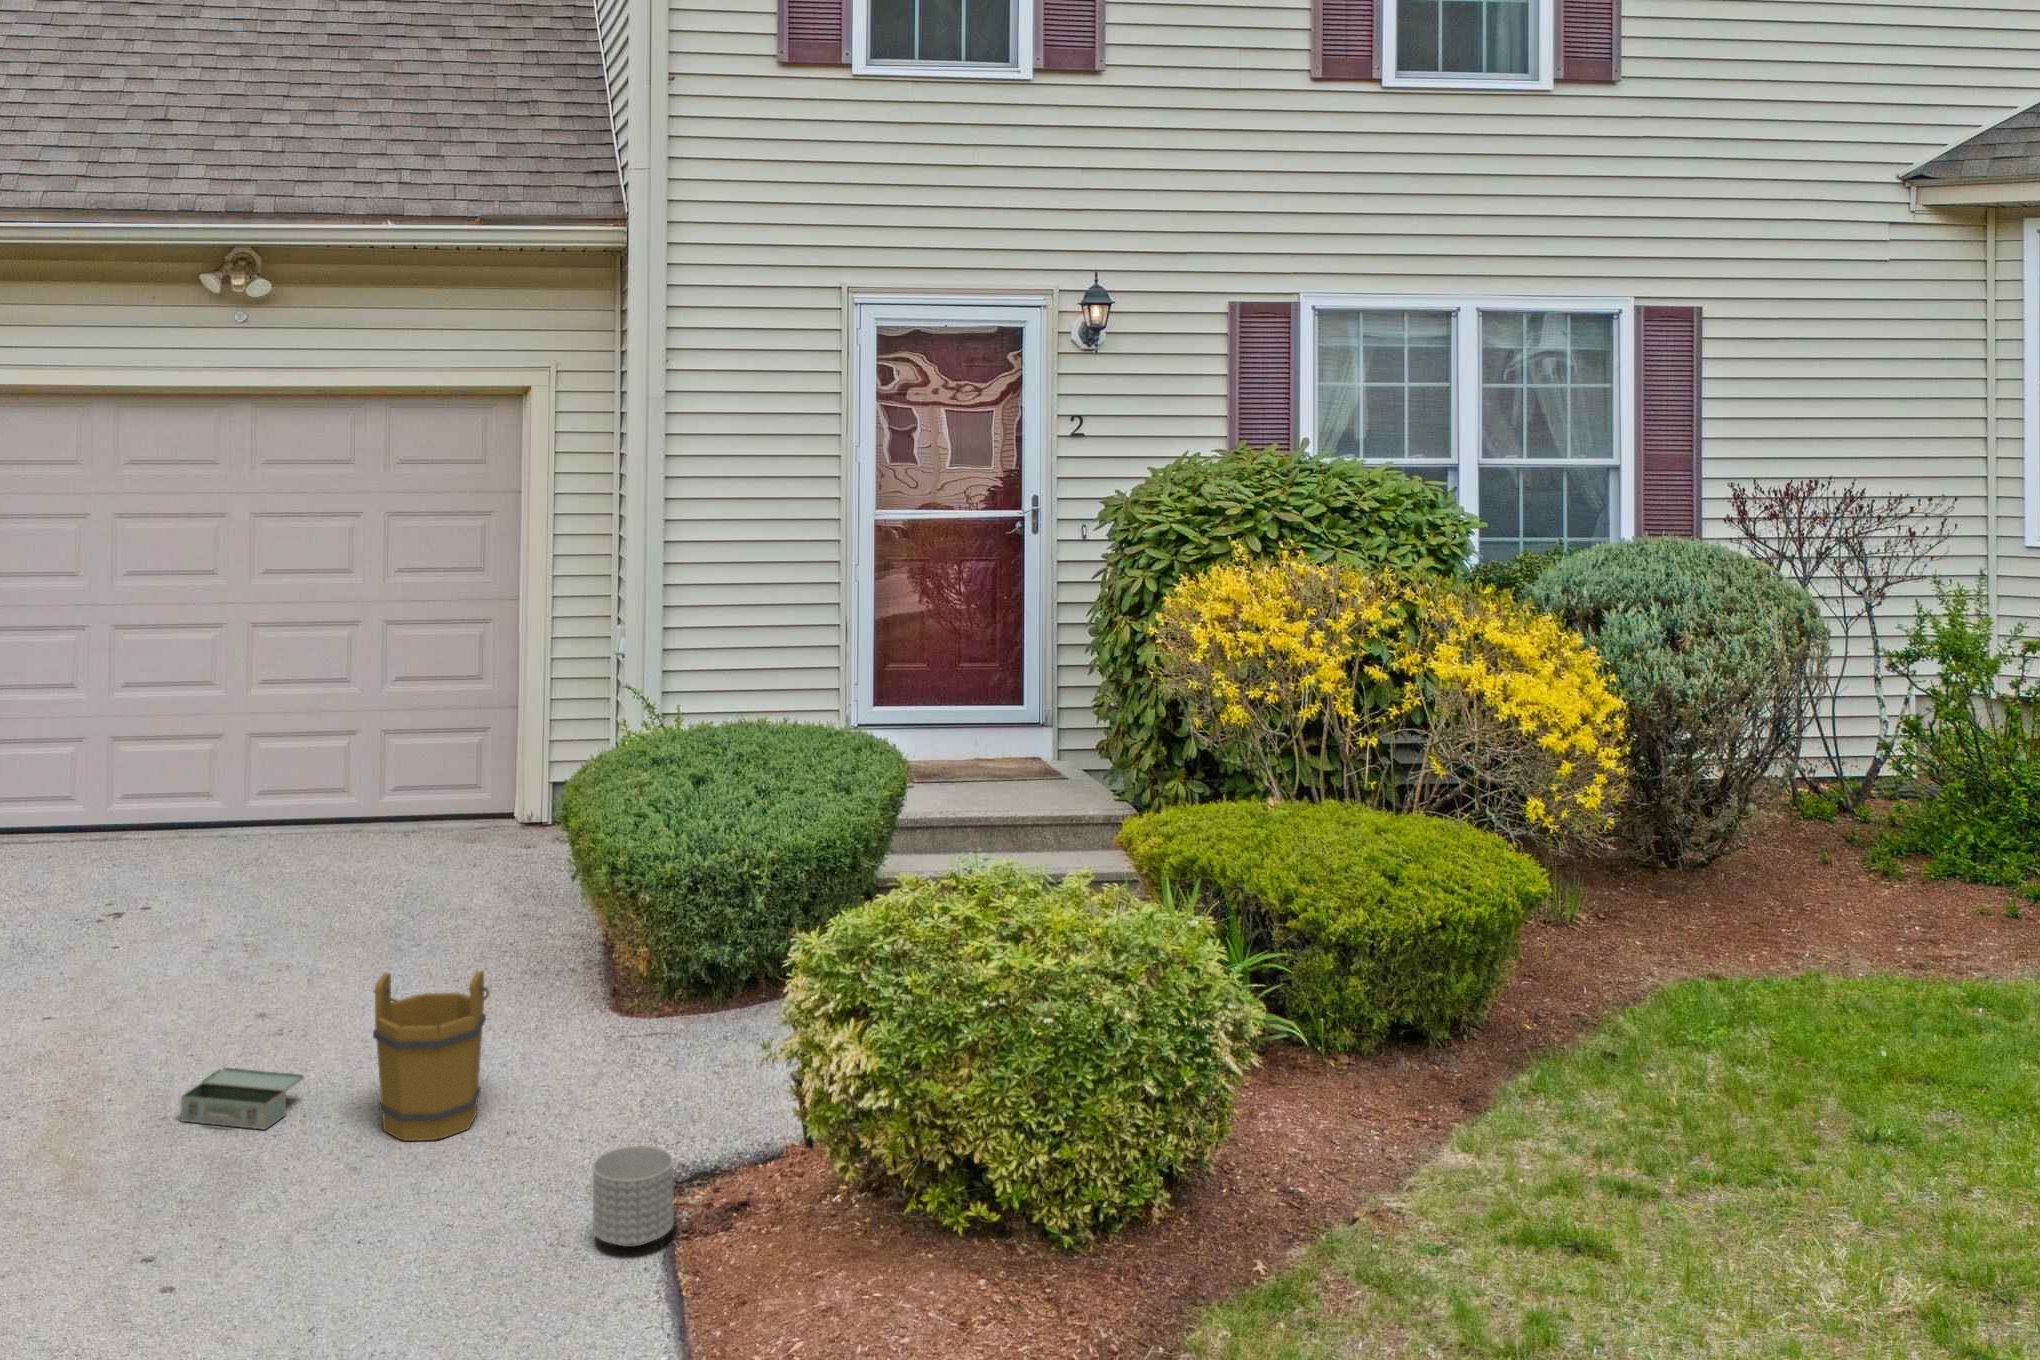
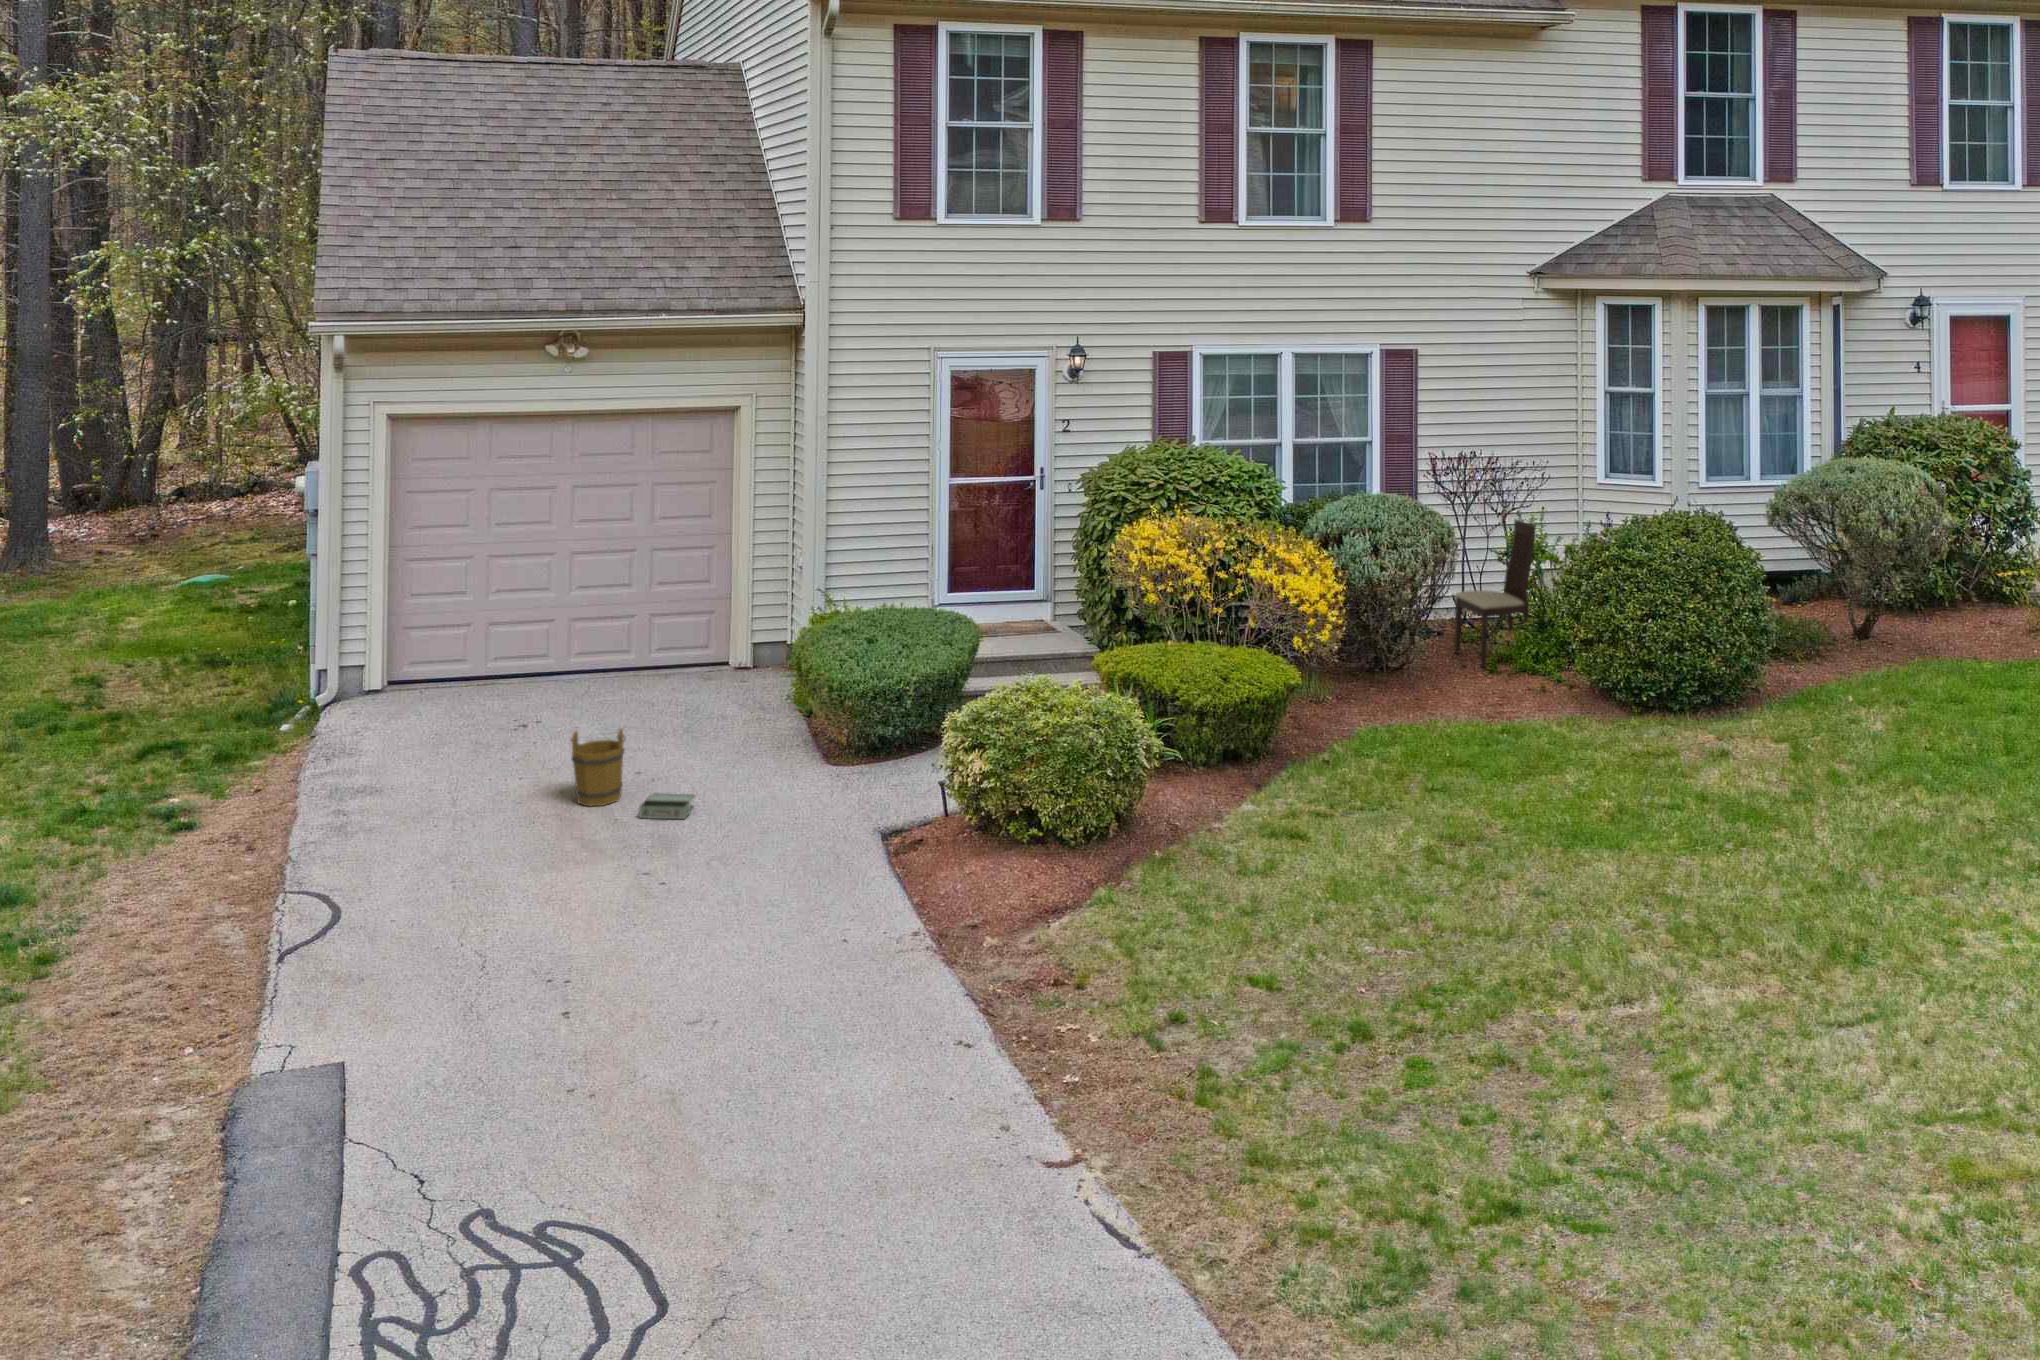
chair: none [1799,598,1965,877] -> present [1454,520,1535,668]
bucket: present [373,971,489,1141] -> present [571,729,624,806]
planter: present [593,1146,674,1247] -> none [861,811,897,854]

